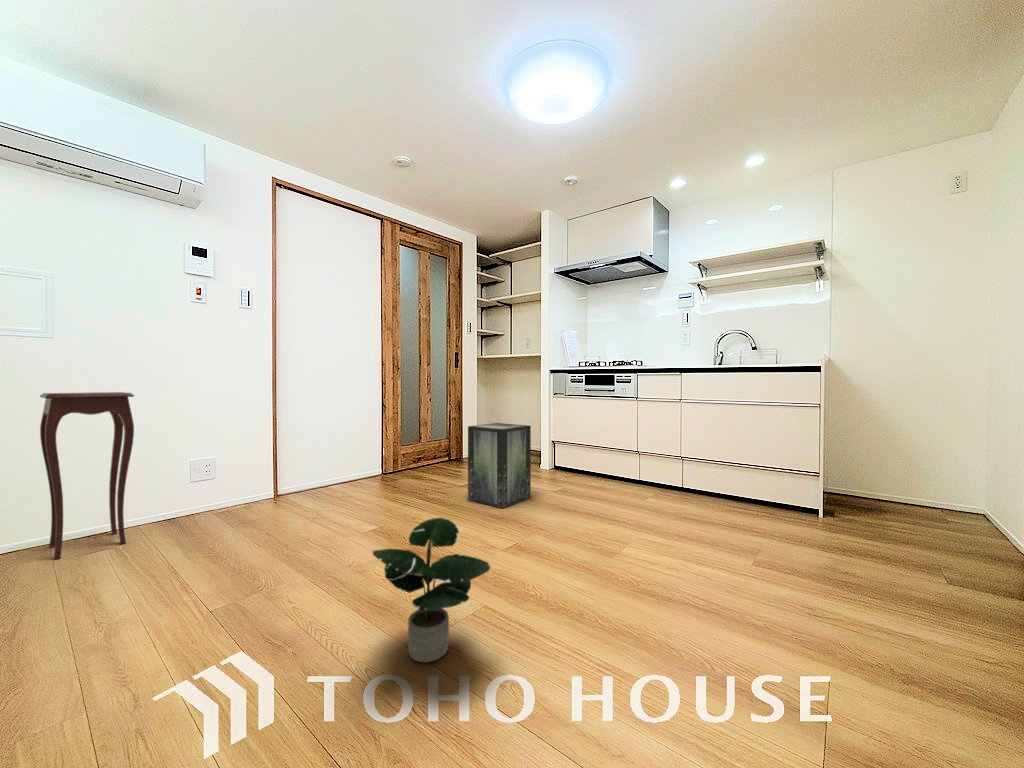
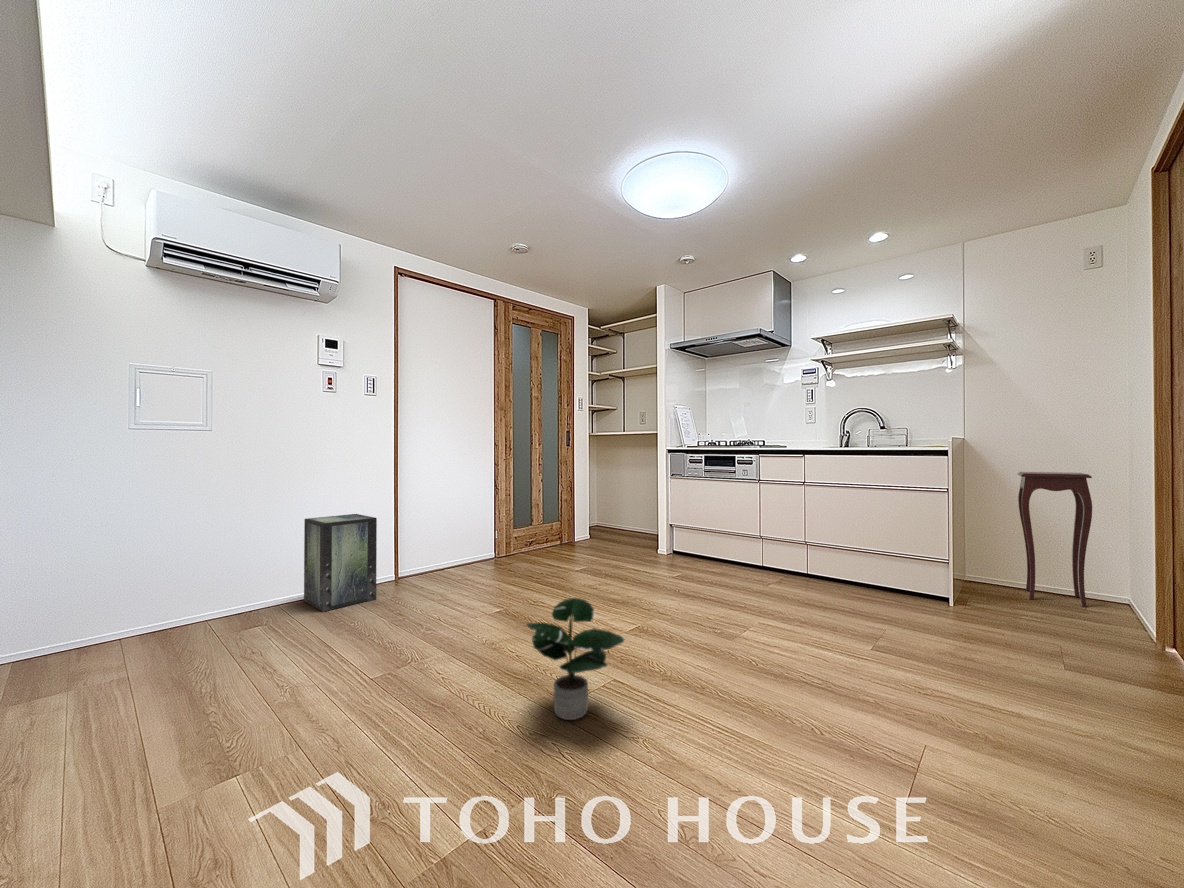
side table: present [40,392,134,559] -> present [1018,472,1092,607]
storage box: present [468,423,531,509] -> present [304,514,377,612]

